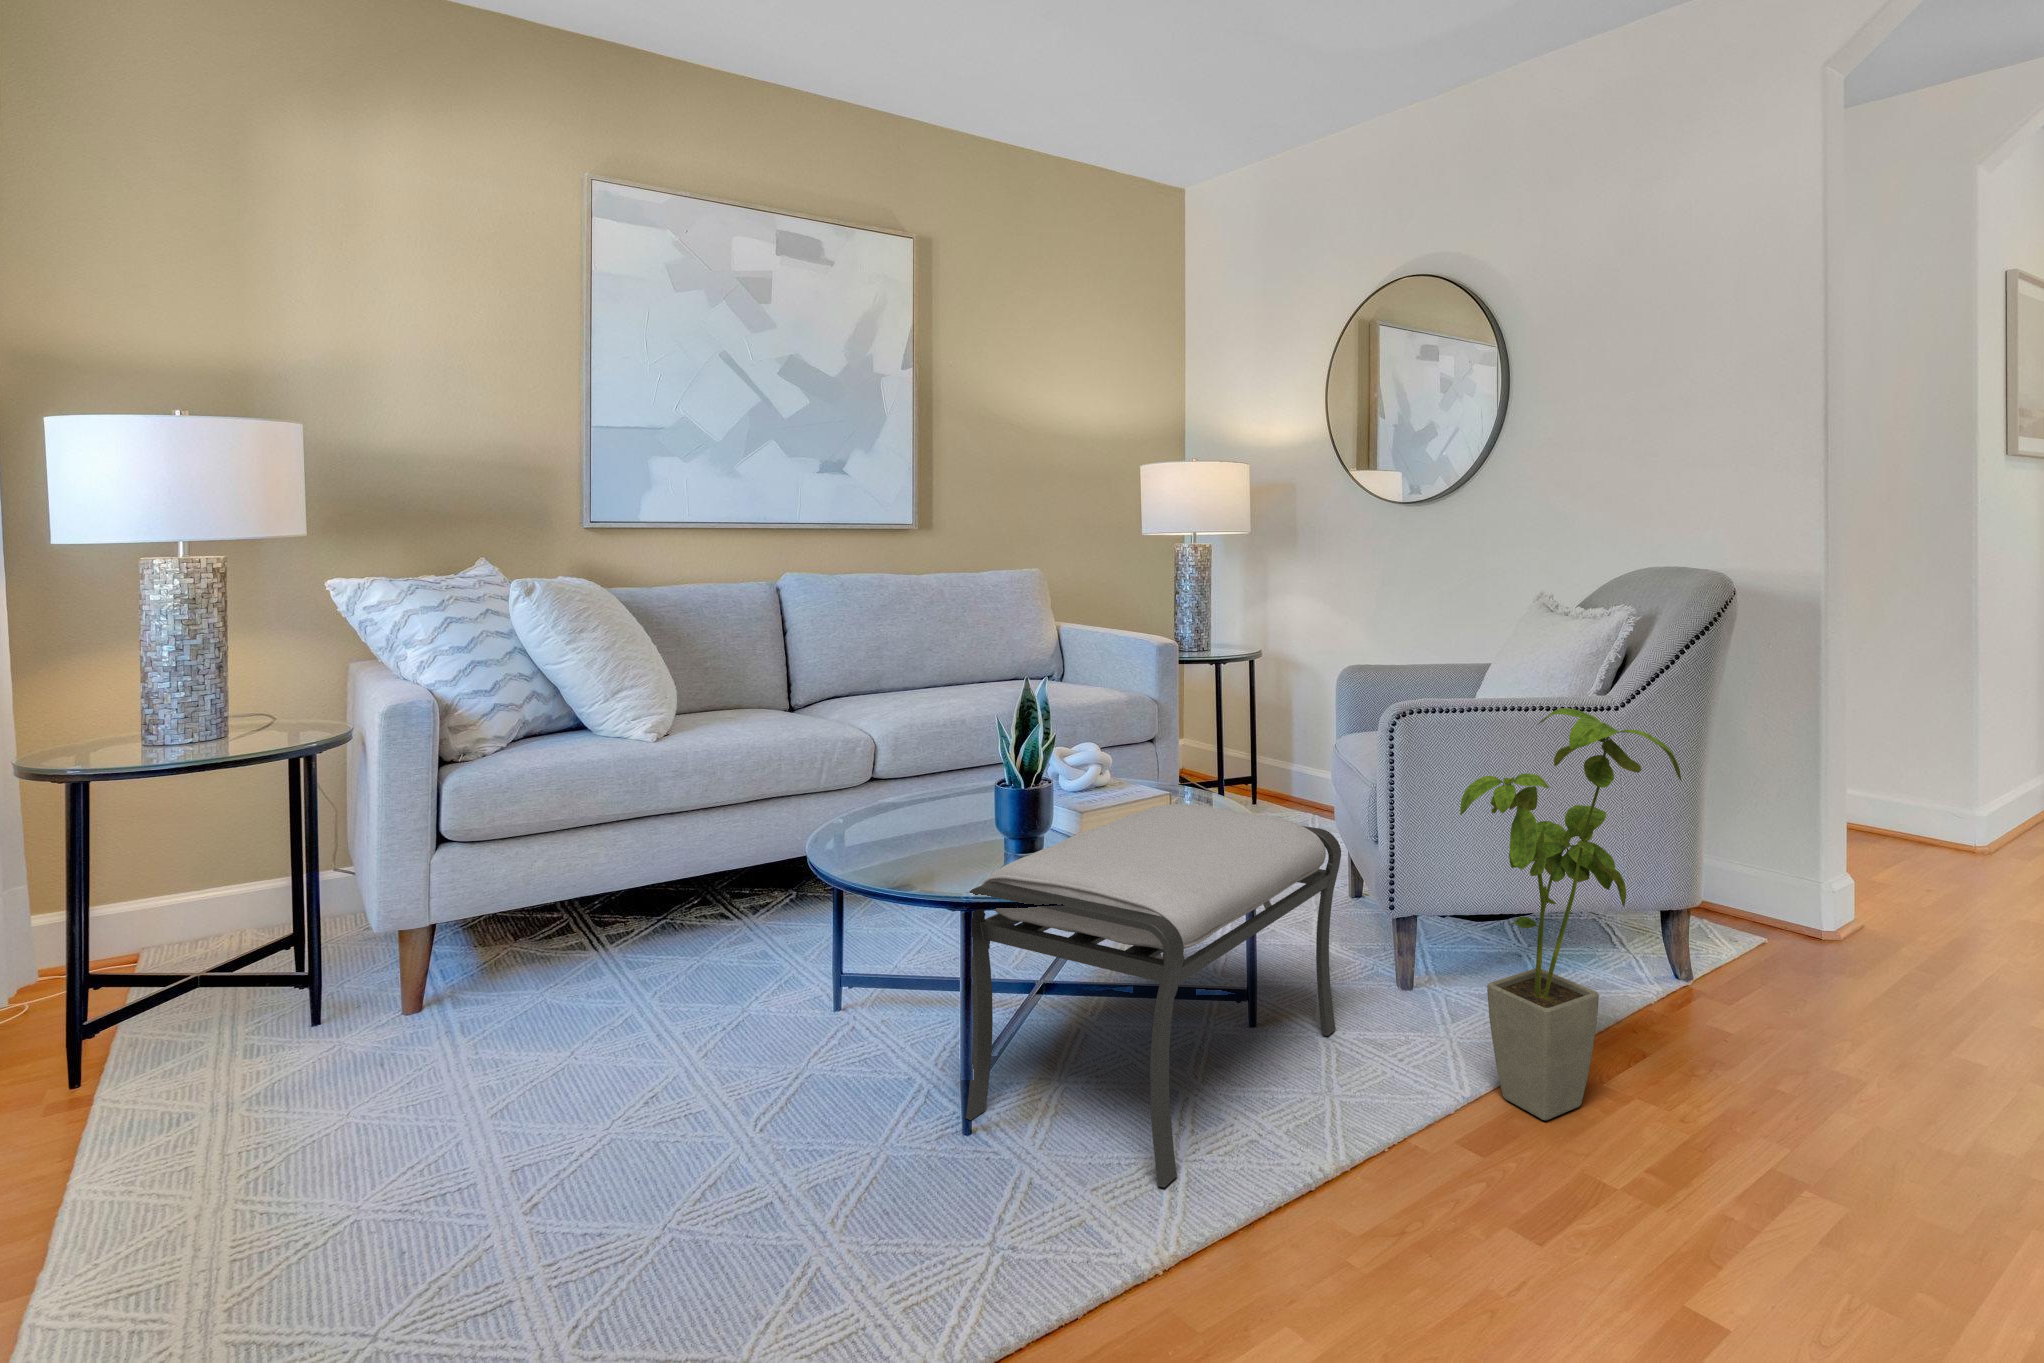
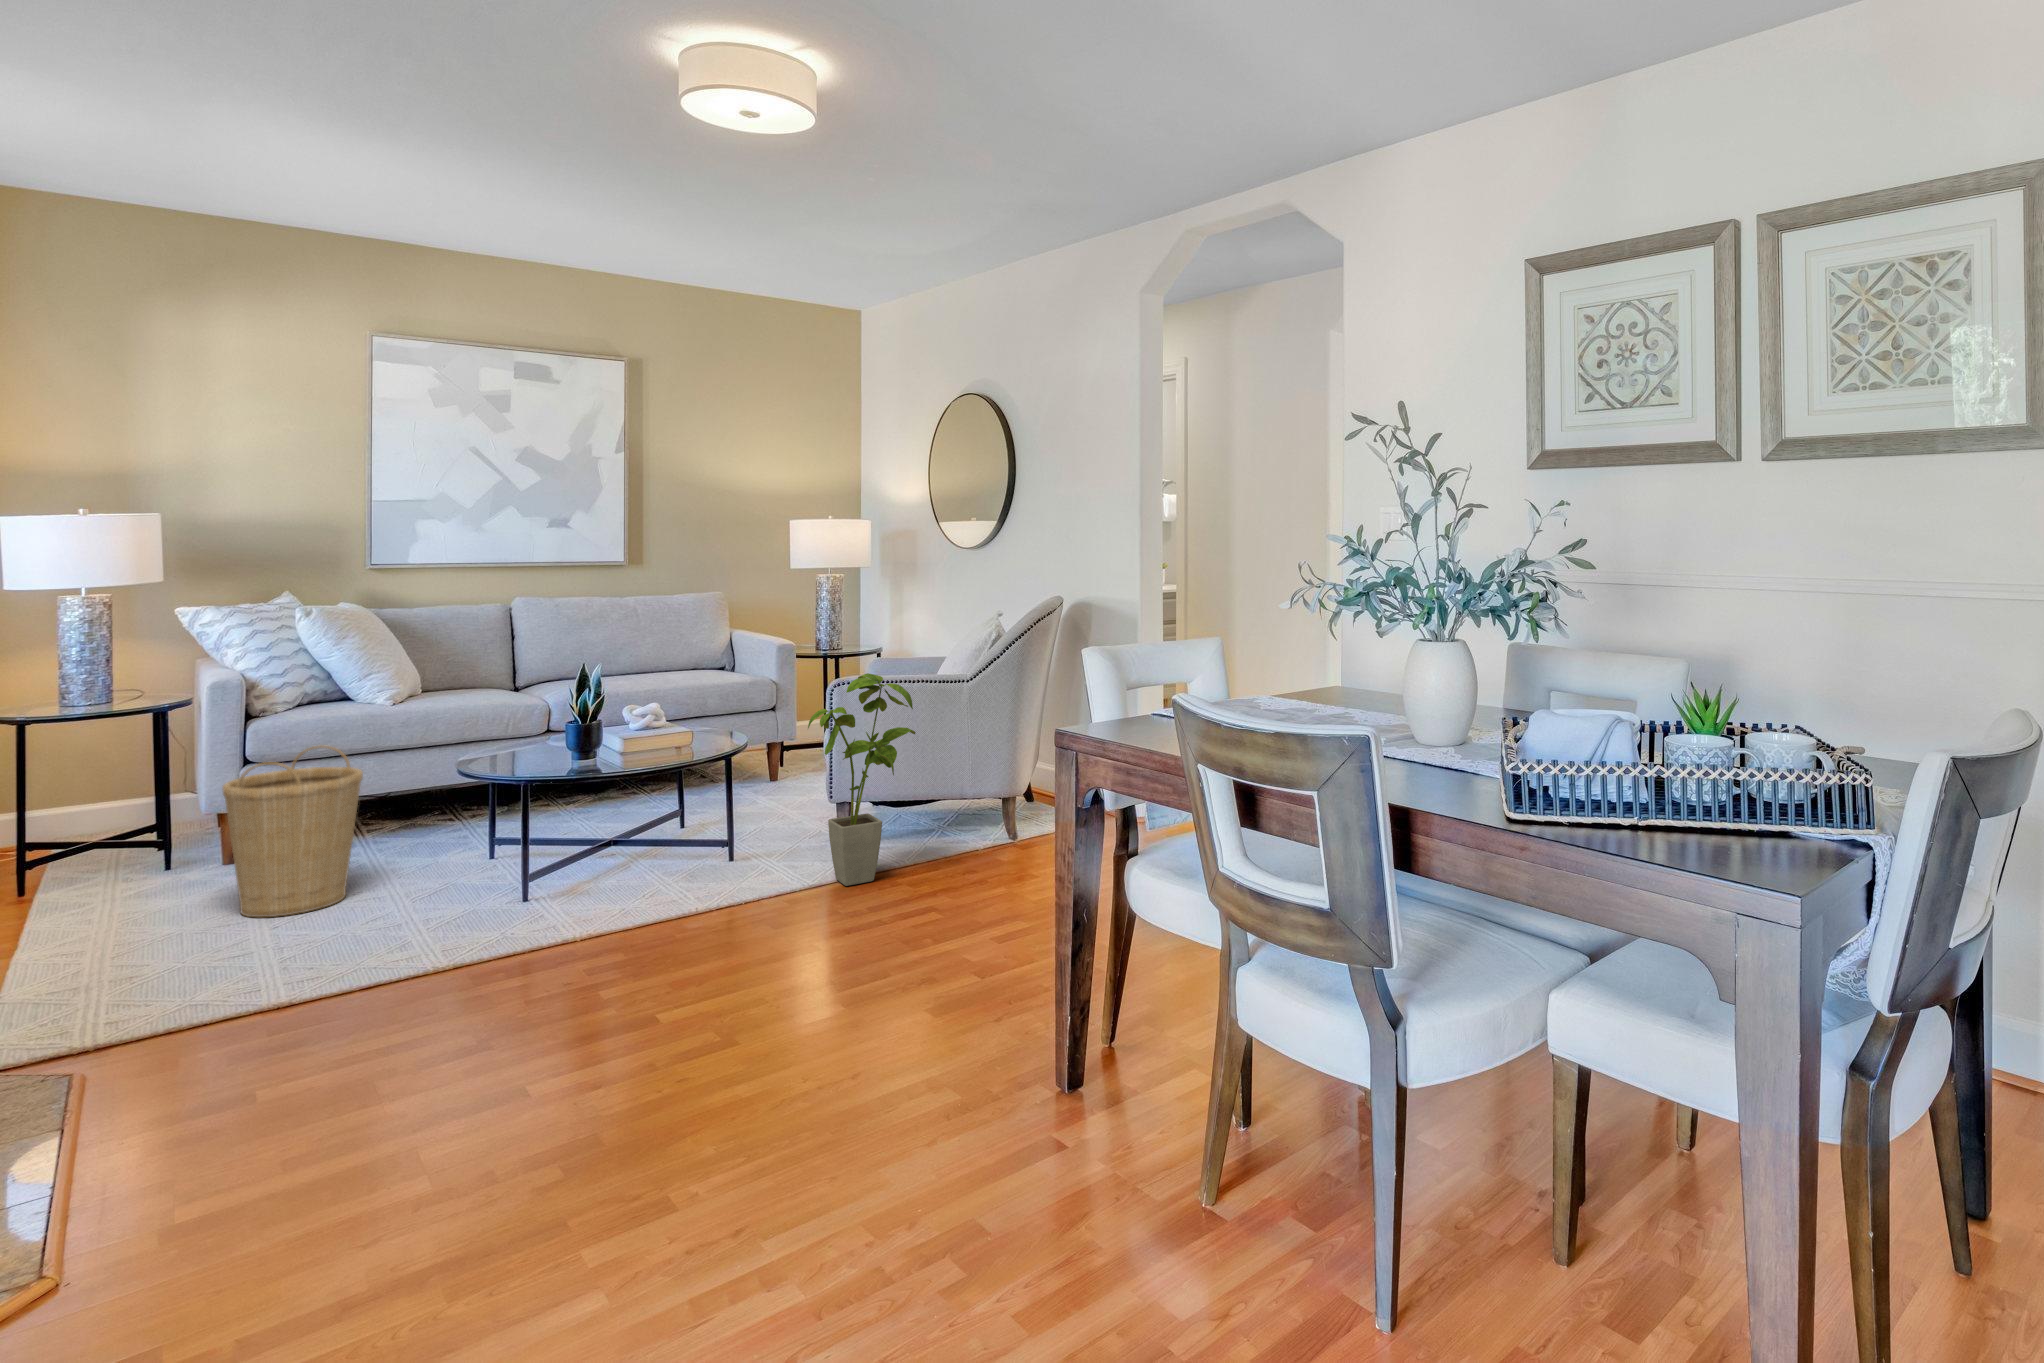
ottoman: present [962,804,1341,1188] -> none [531,735,783,910]
basket: none [420,830,660,1184] -> present [222,746,363,917]

